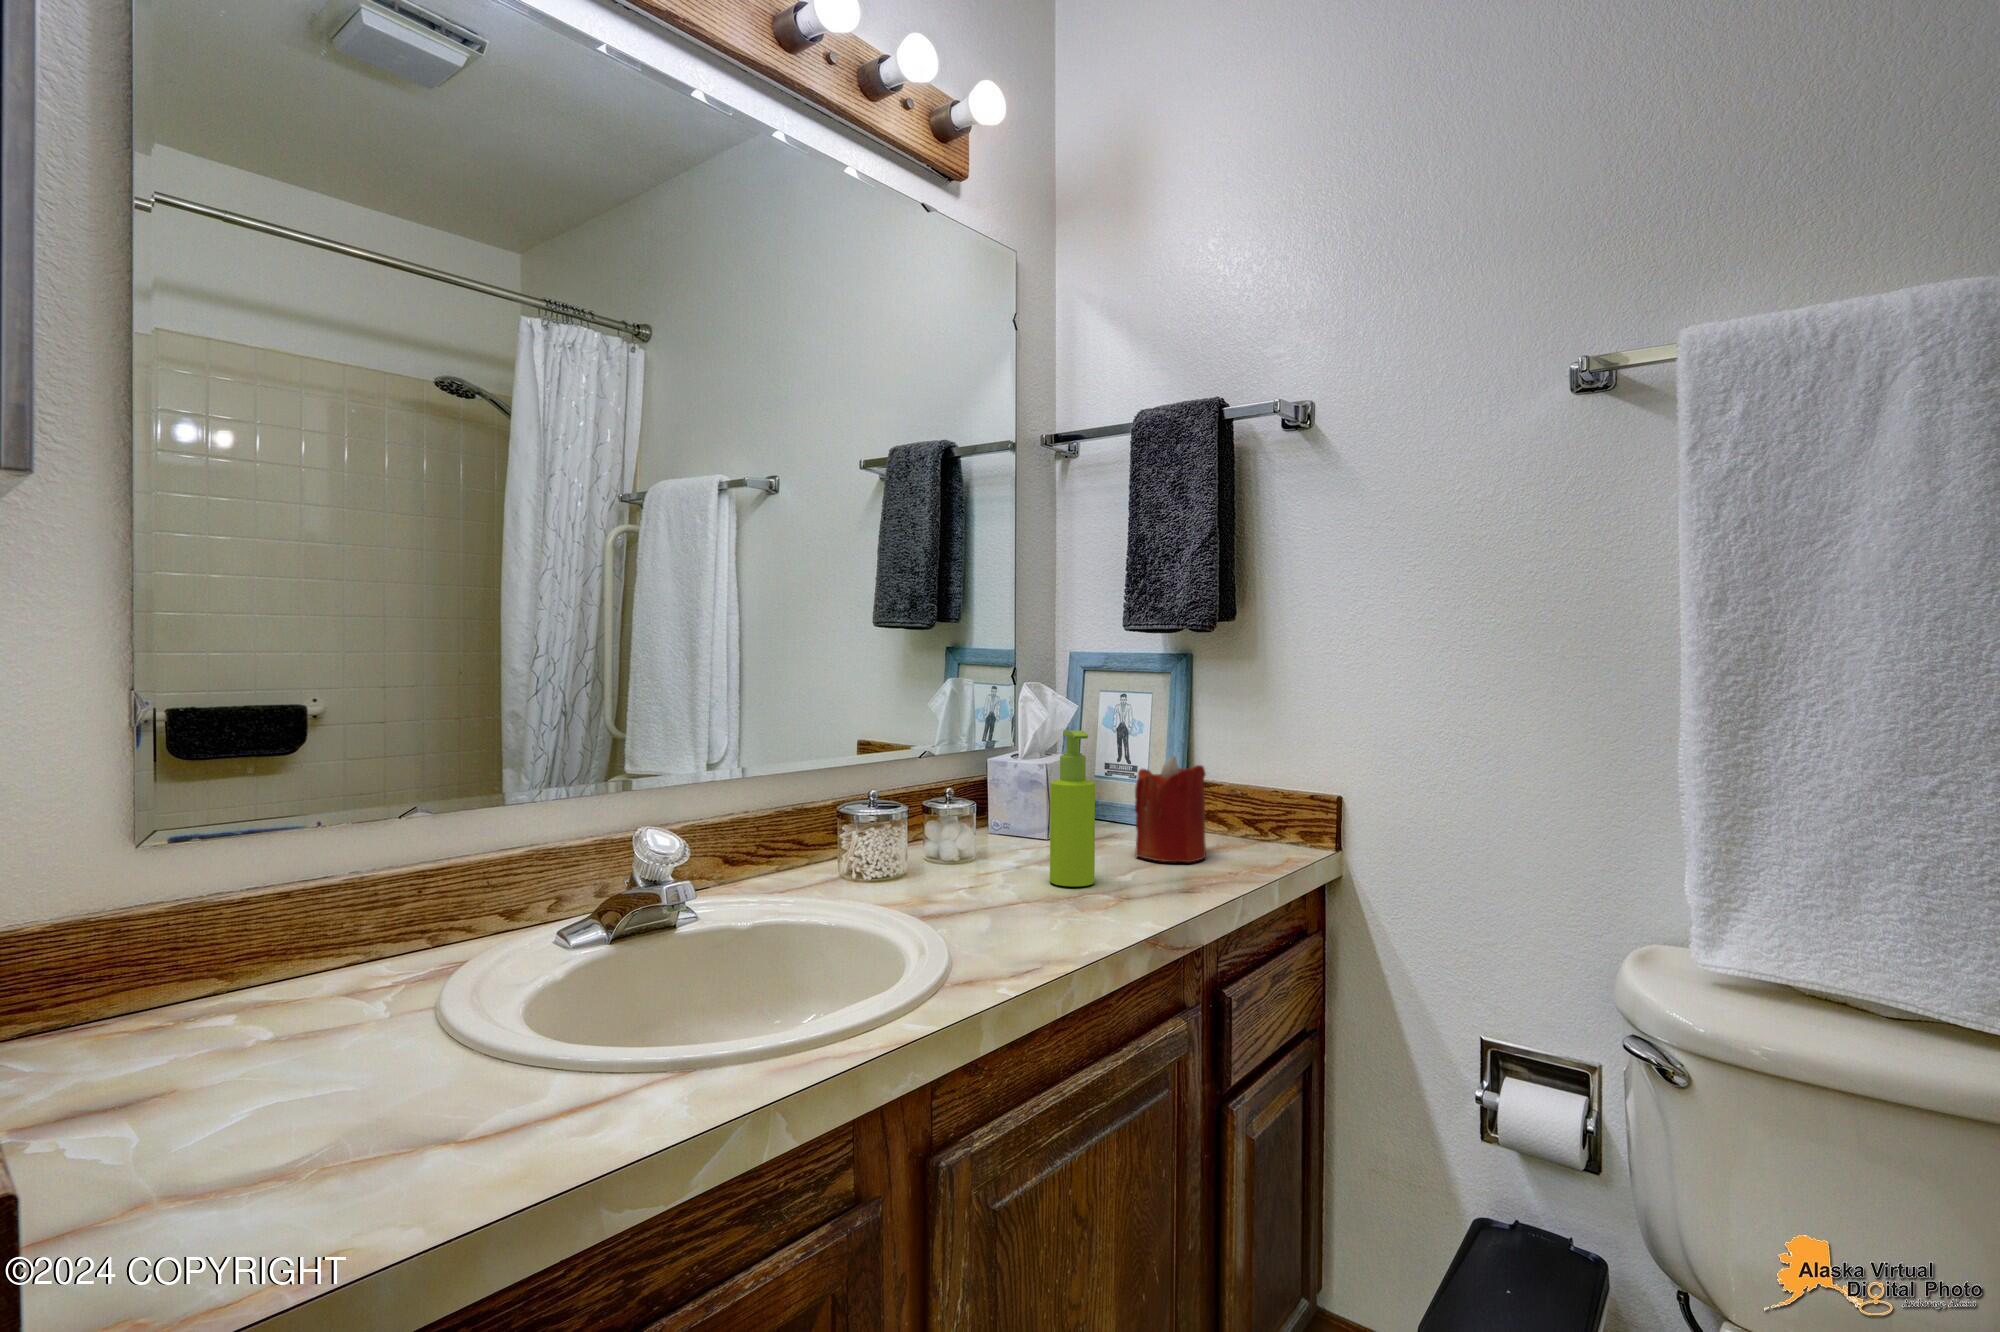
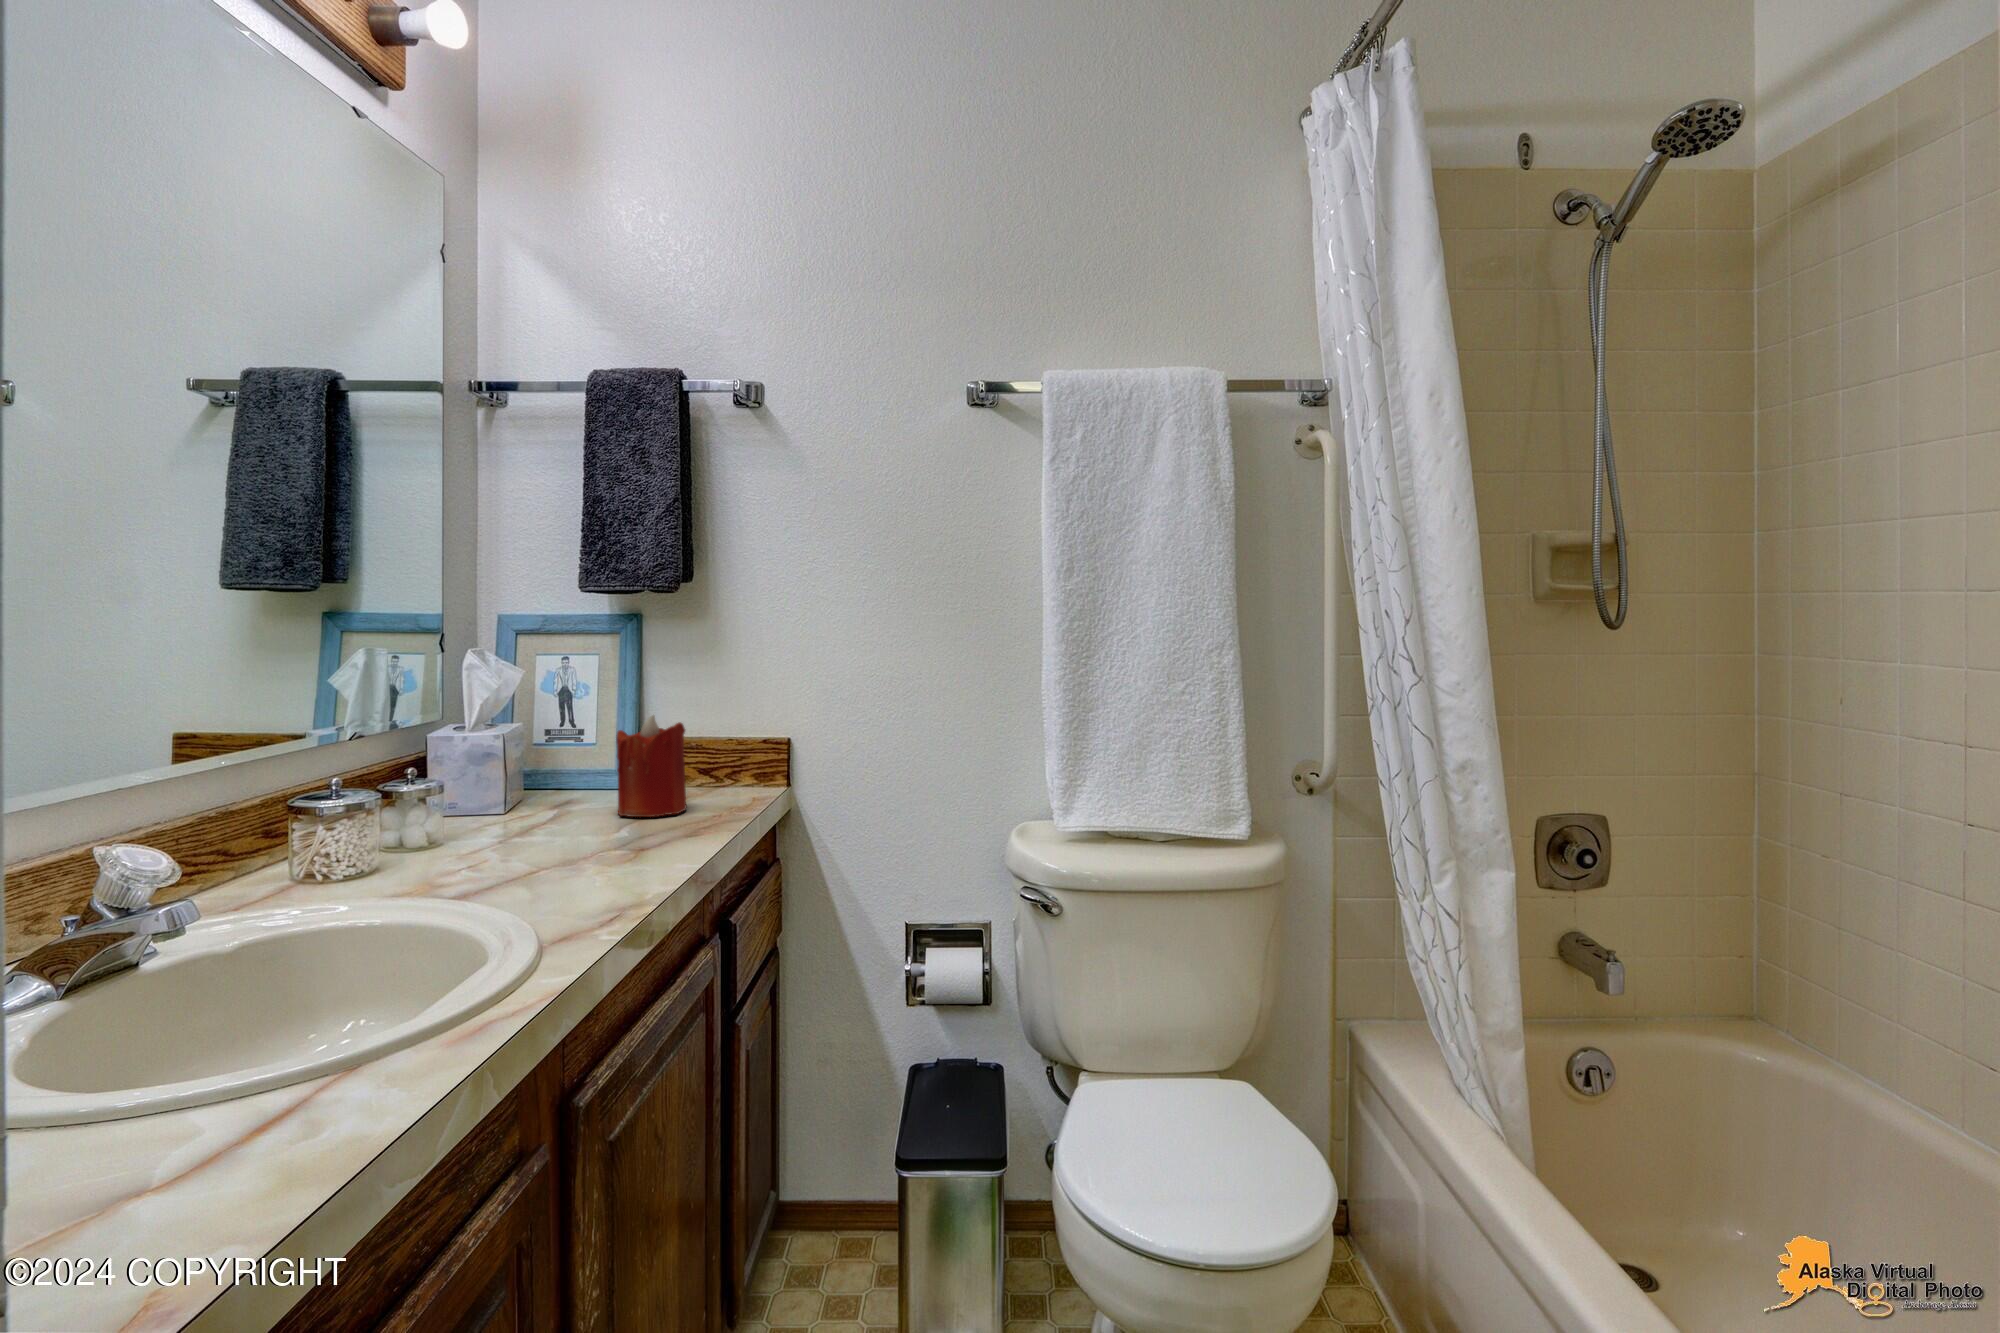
soap dispenser: present [1050,730,1095,886] -> none [553,696,603,851]

